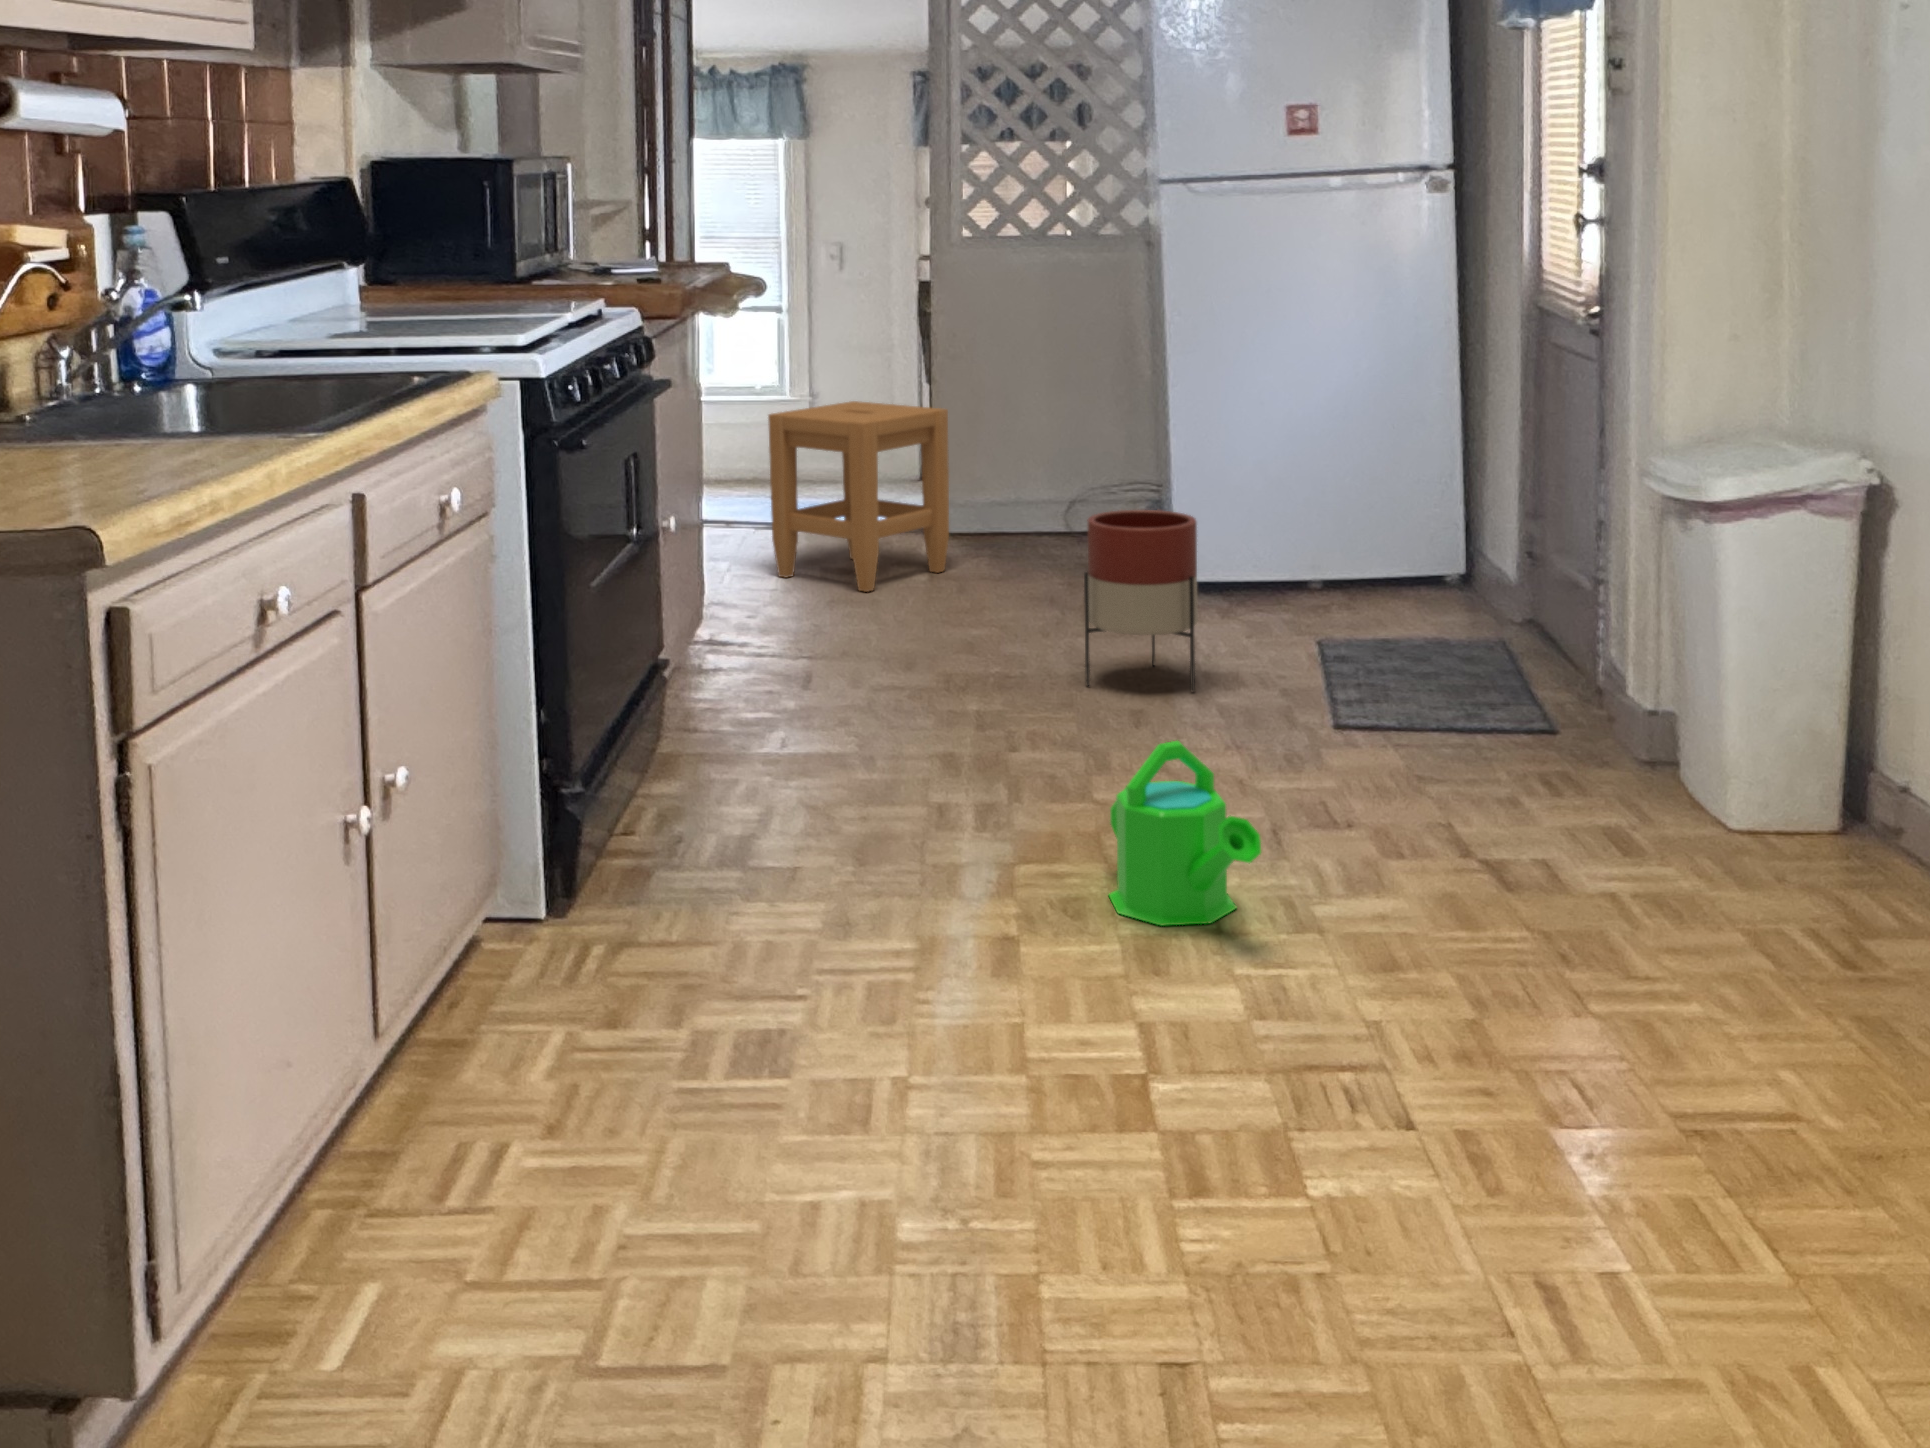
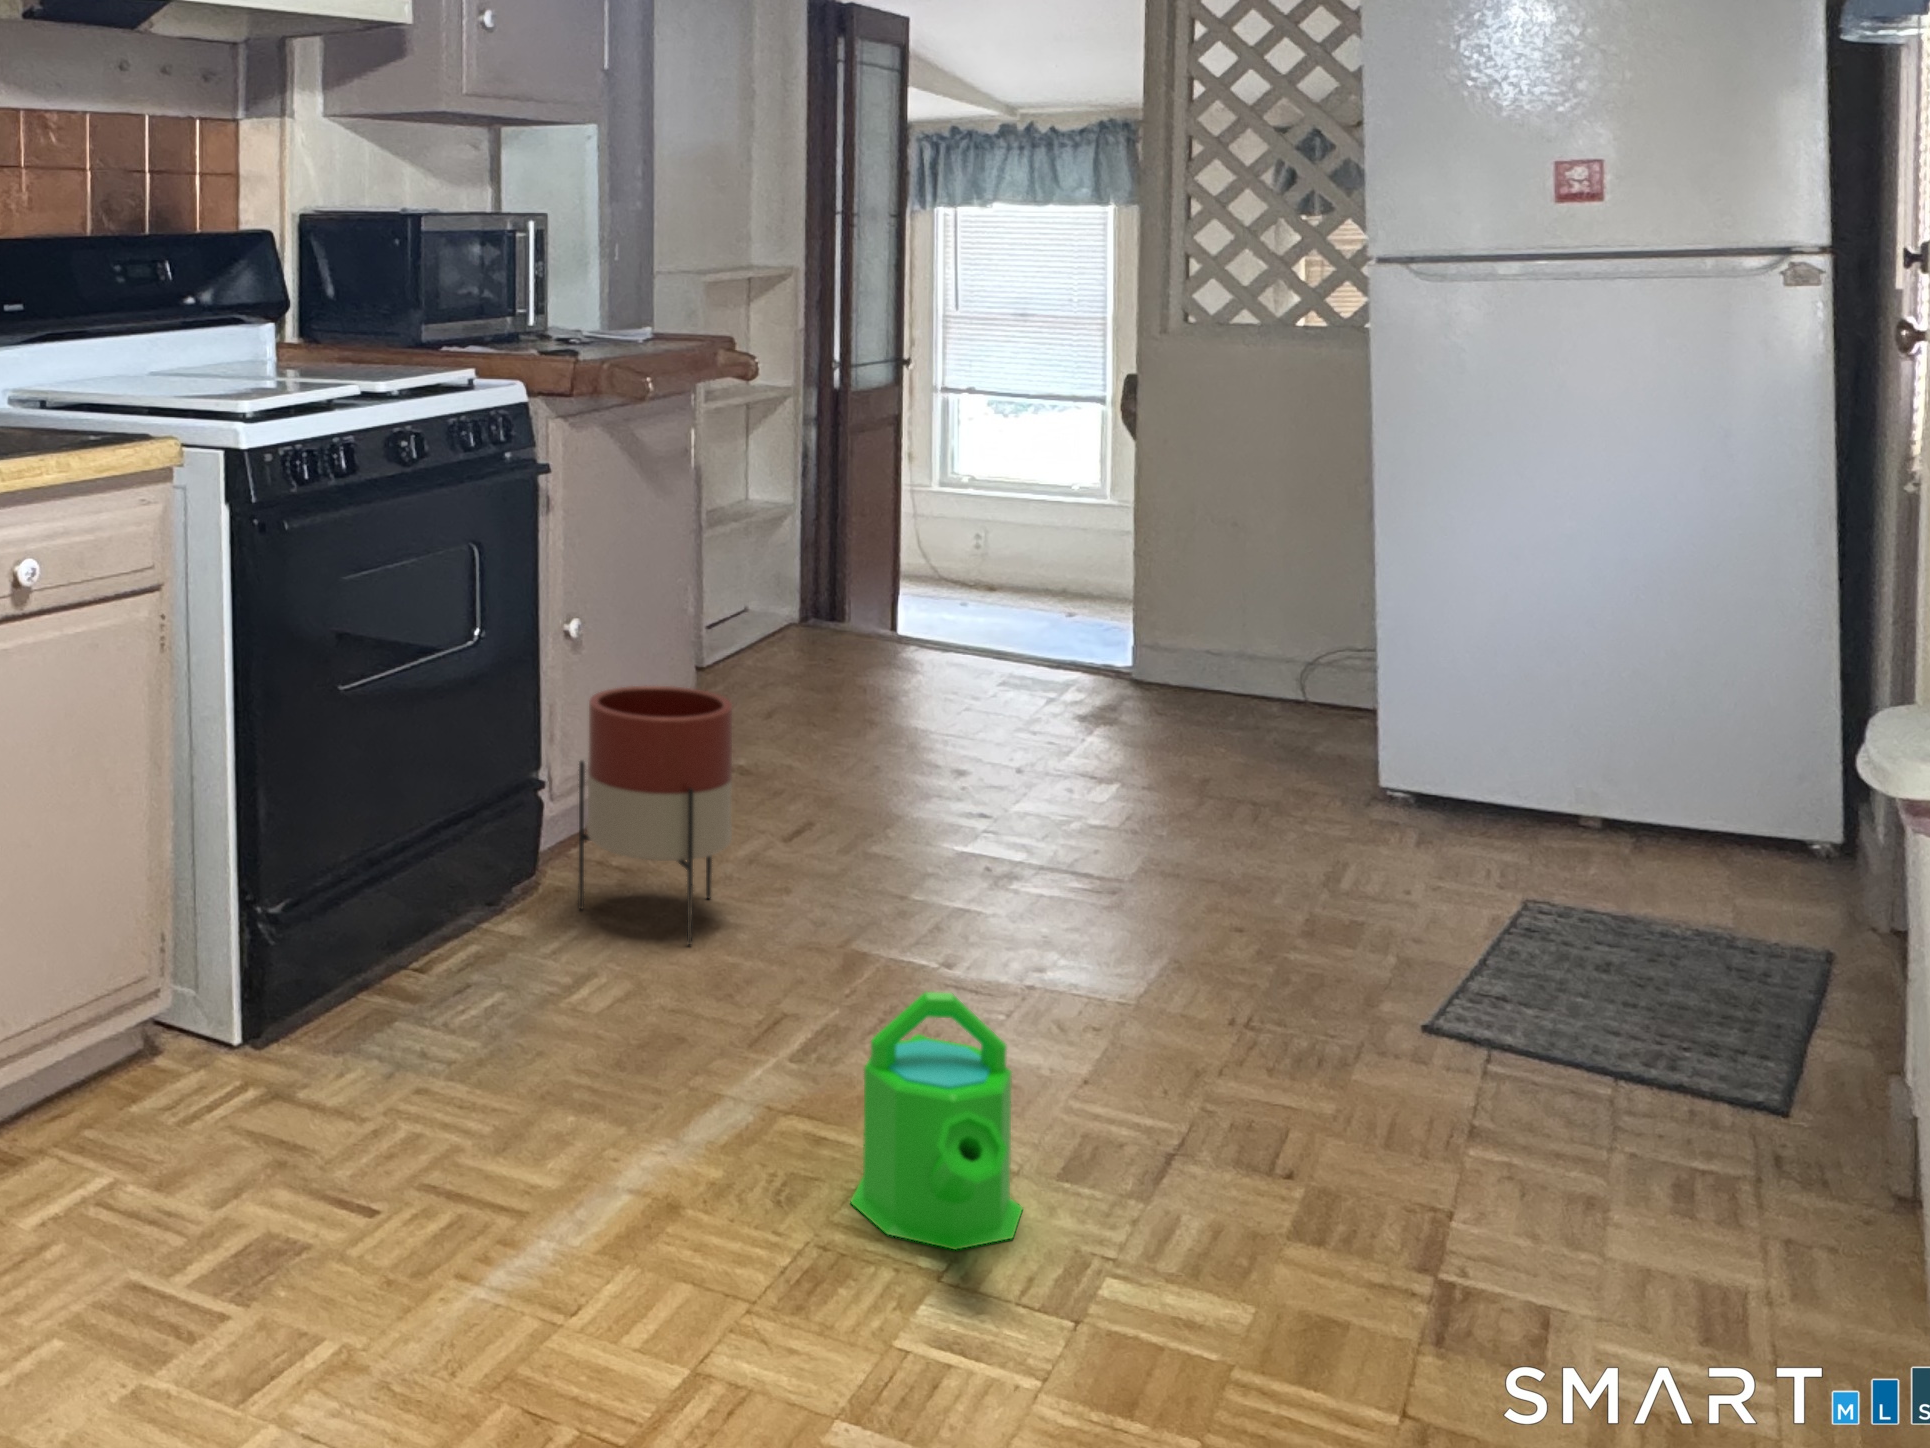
stool: present [768,401,949,592] -> none [883,507,1101,733]
planter: present [1084,510,1198,692] -> present [578,686,732,945]

